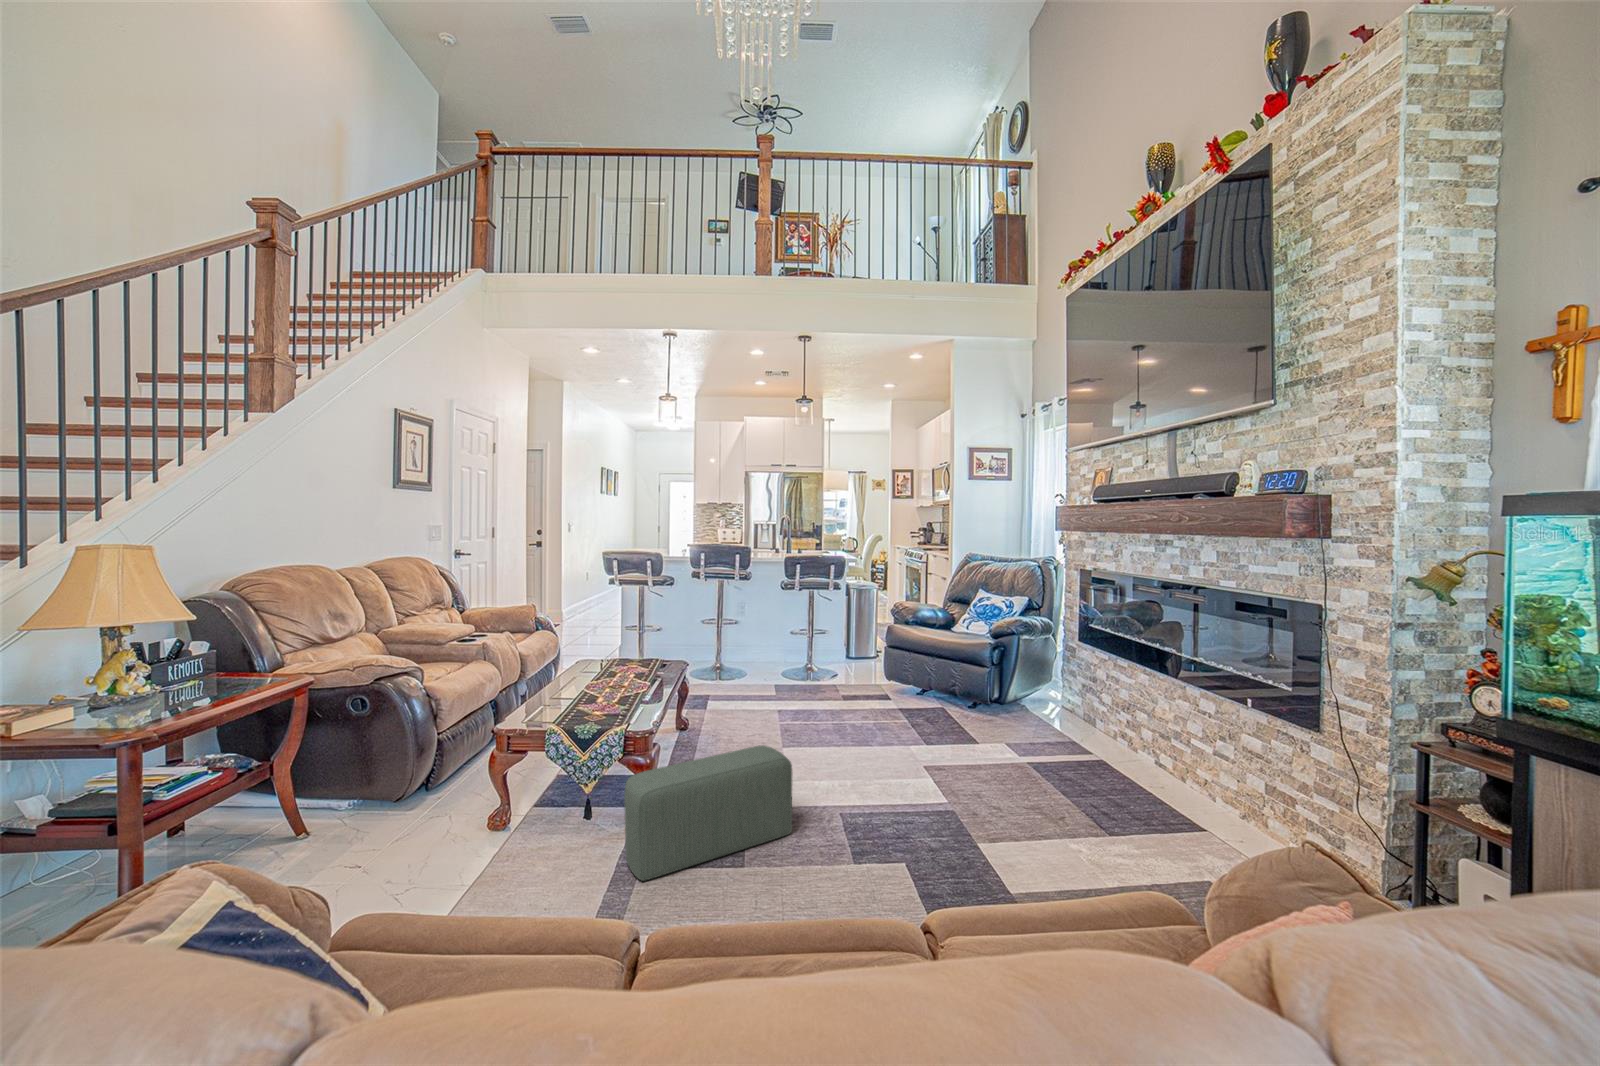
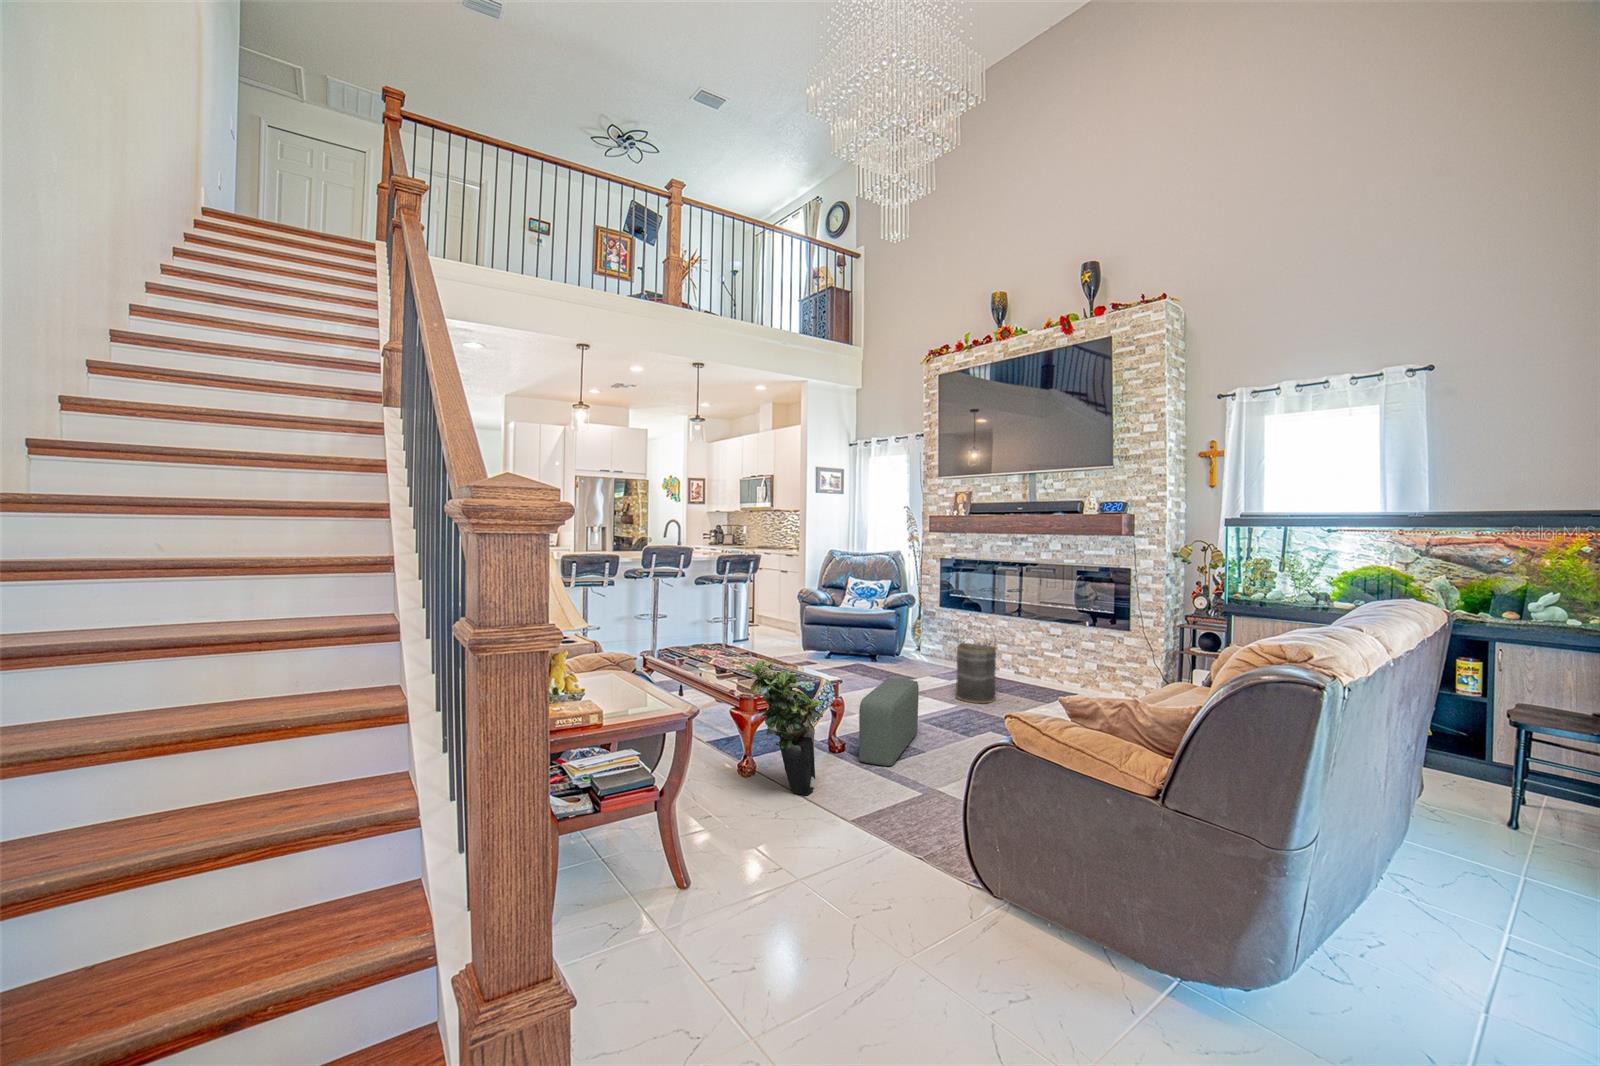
basket: none [968,672,1030,808] -> present [956,622,997,703]
potted plant: none [415,700,527,893] -> present [744,657,823,796]

